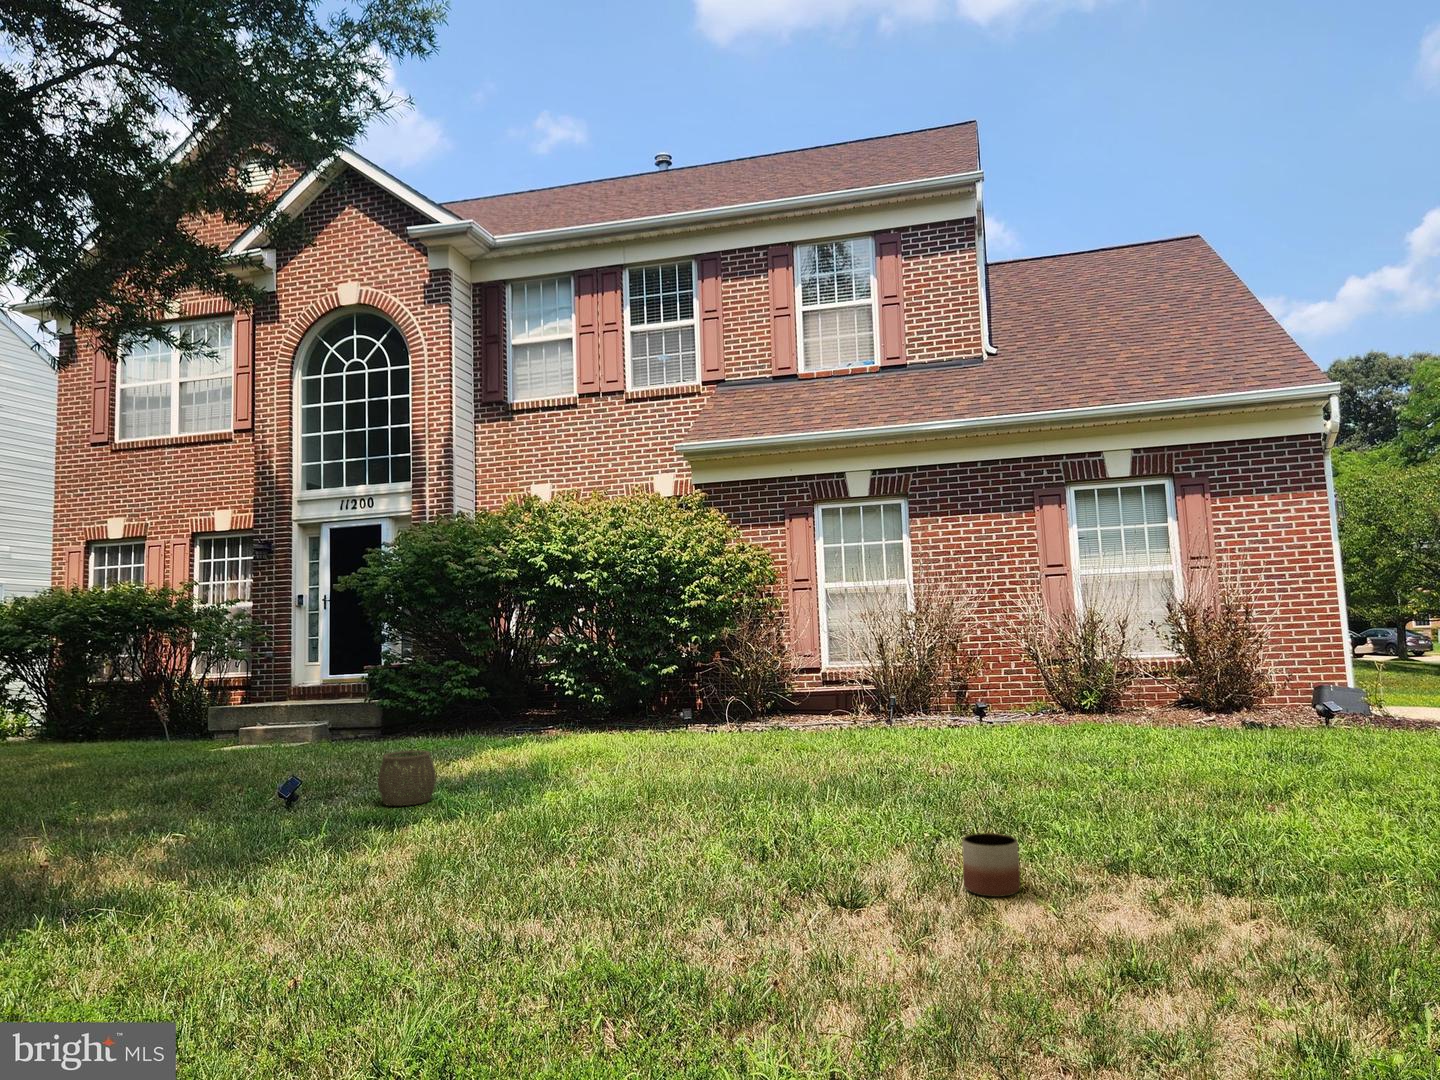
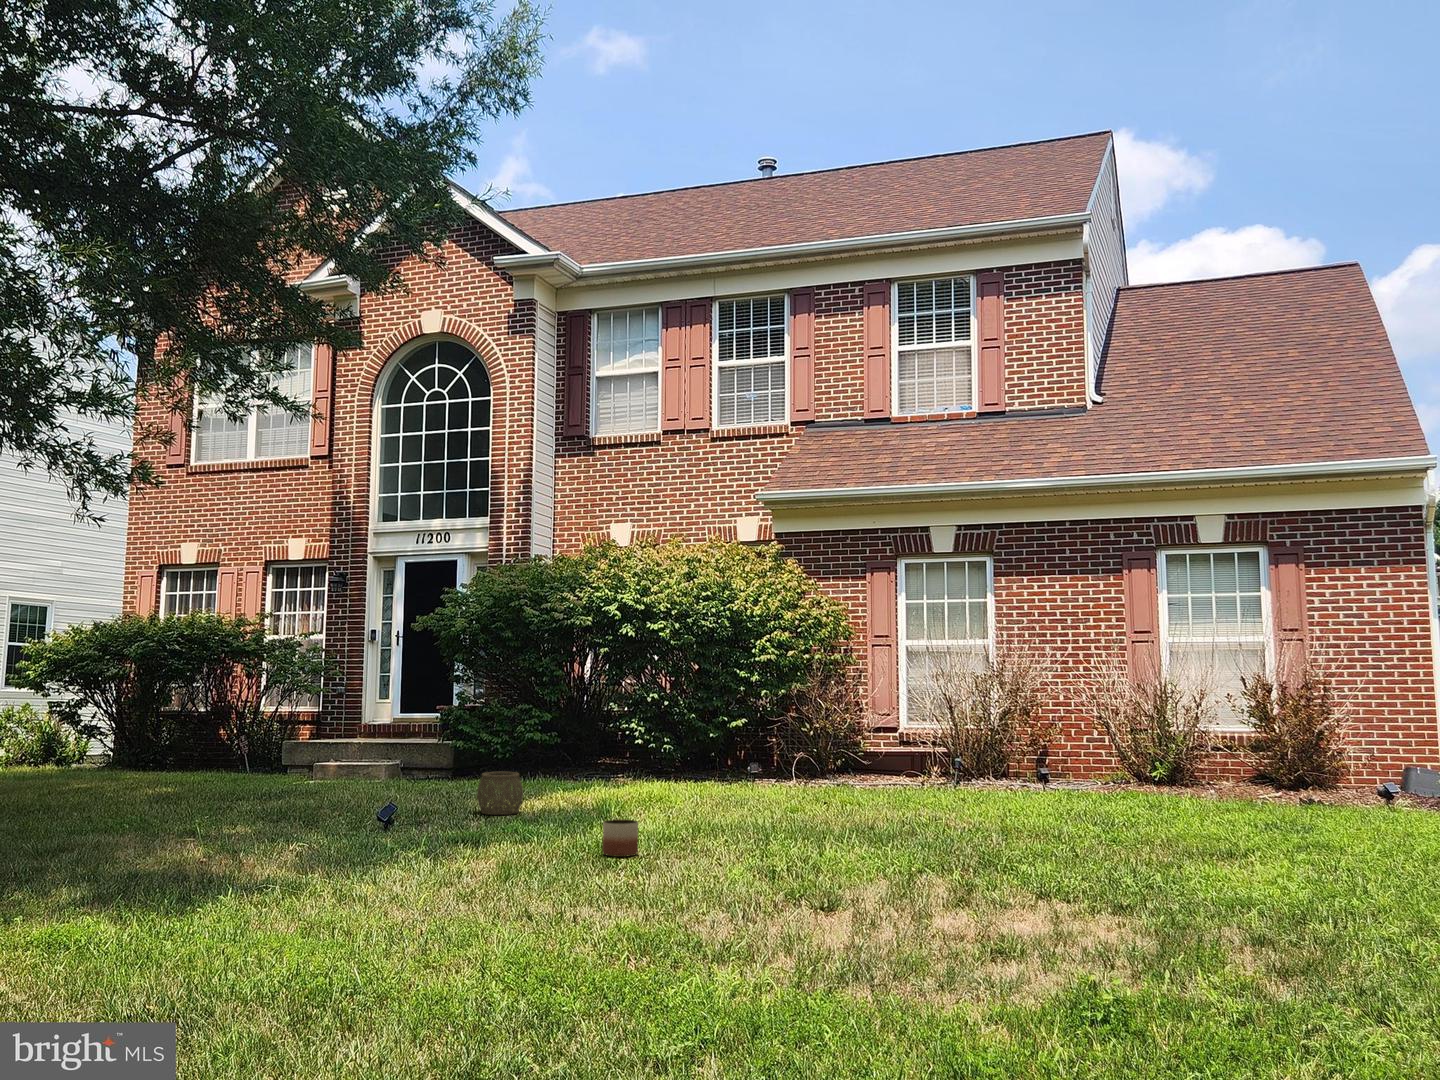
planter: present [962,833,1020,897] -> present [602,819,638,857]

